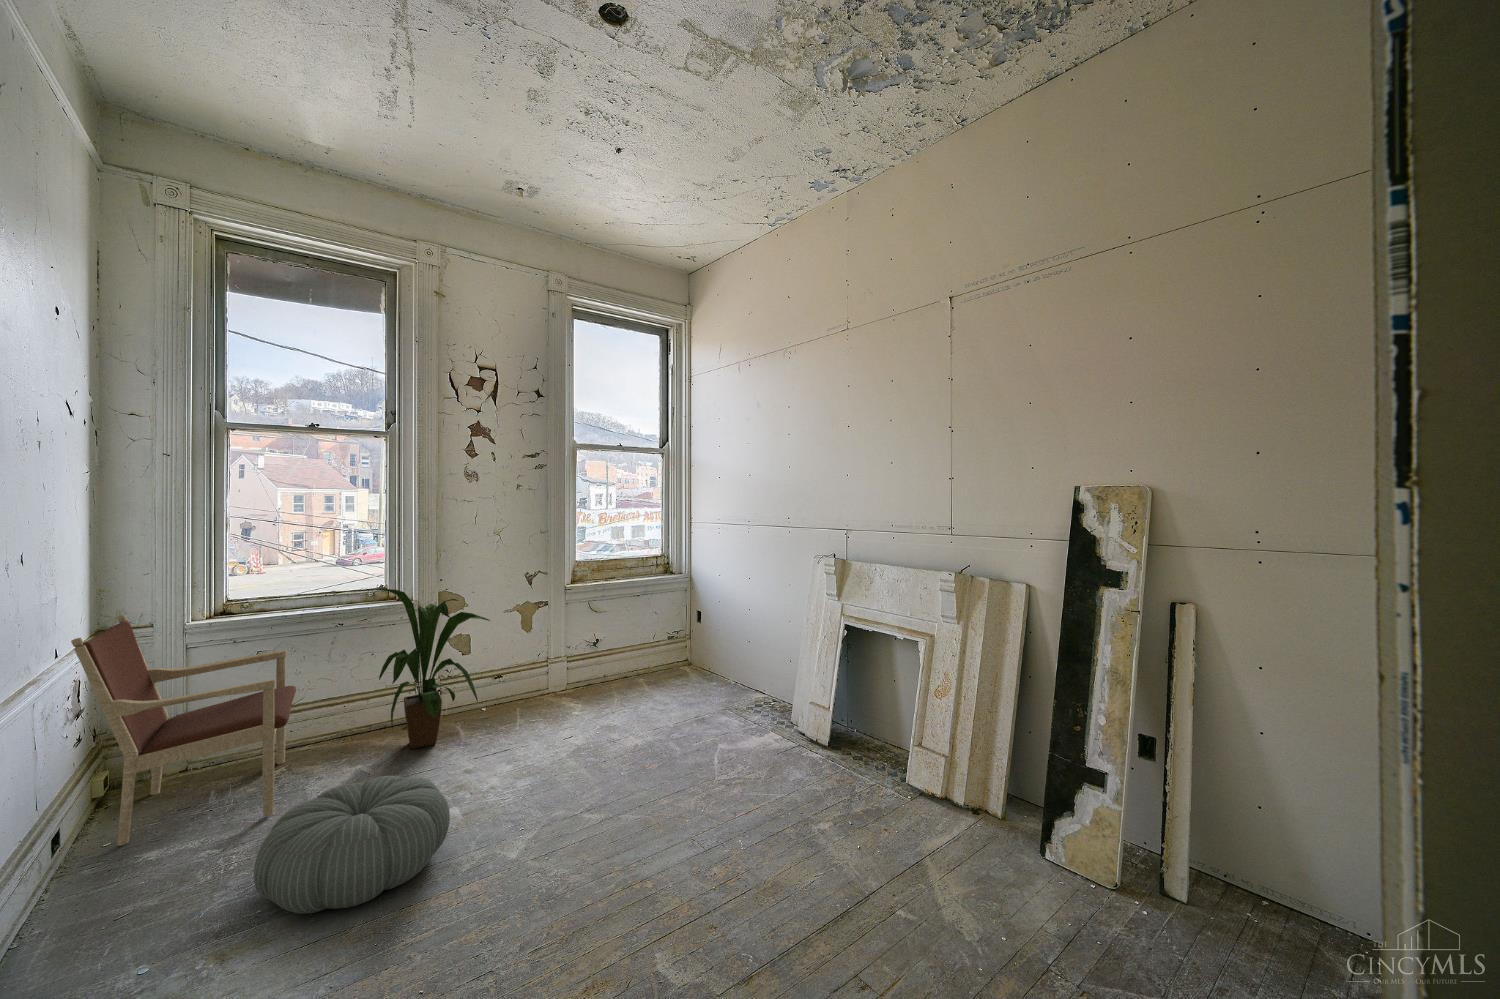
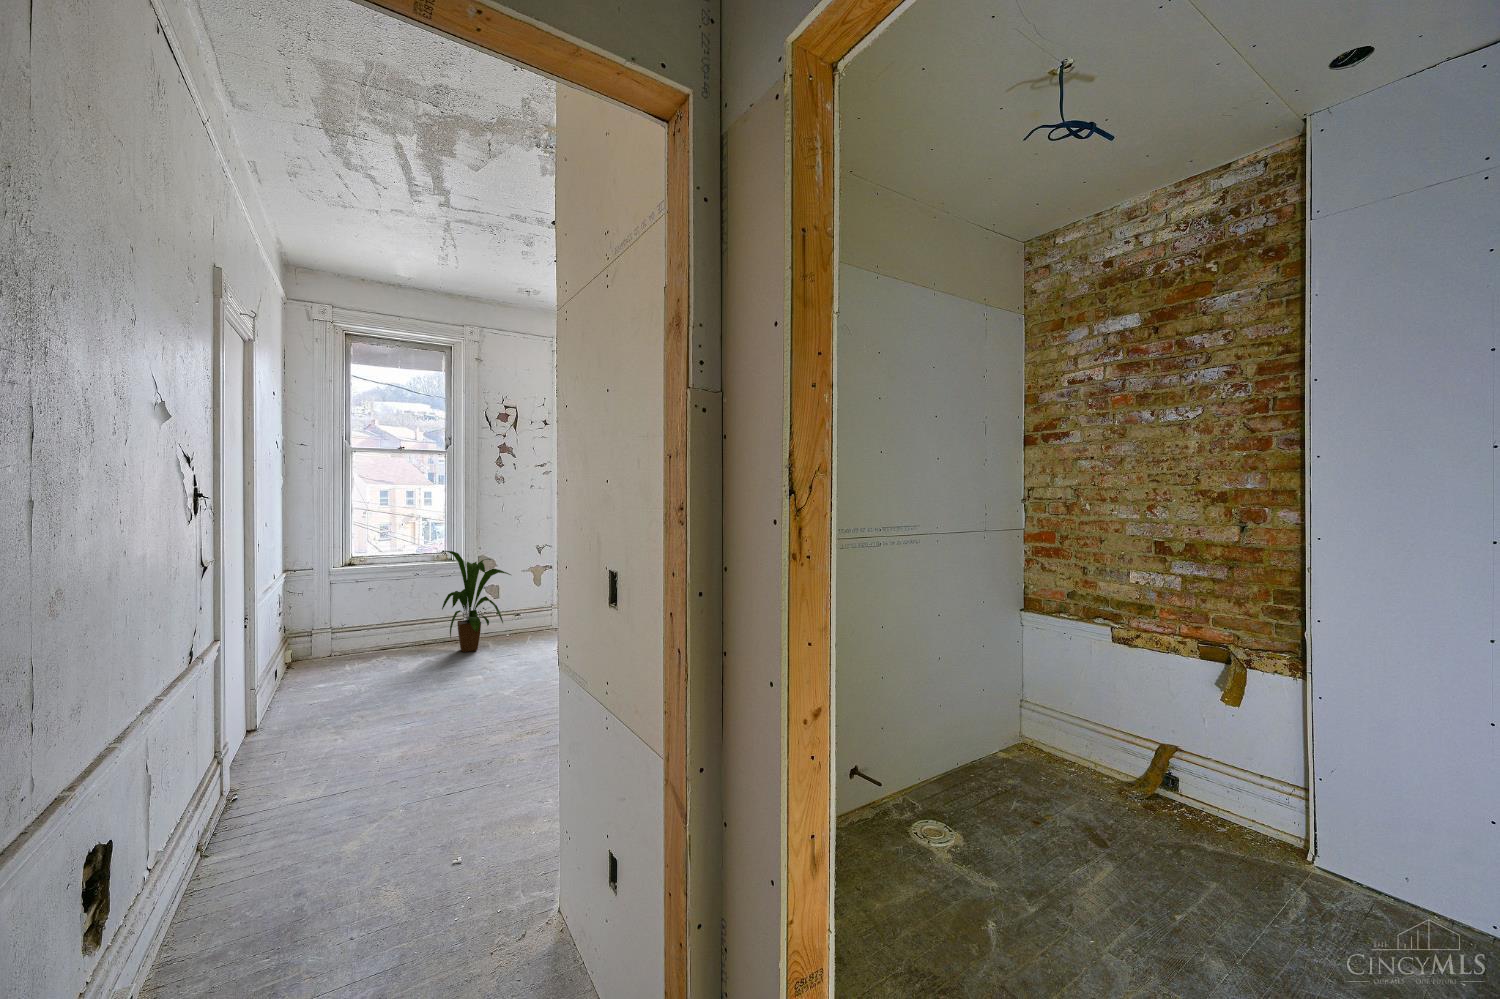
armchair: present [71,615,296,846] -> none [288,561,396,682]
pouf: present [254,776,450,914] -> none [390,651,487,705]

